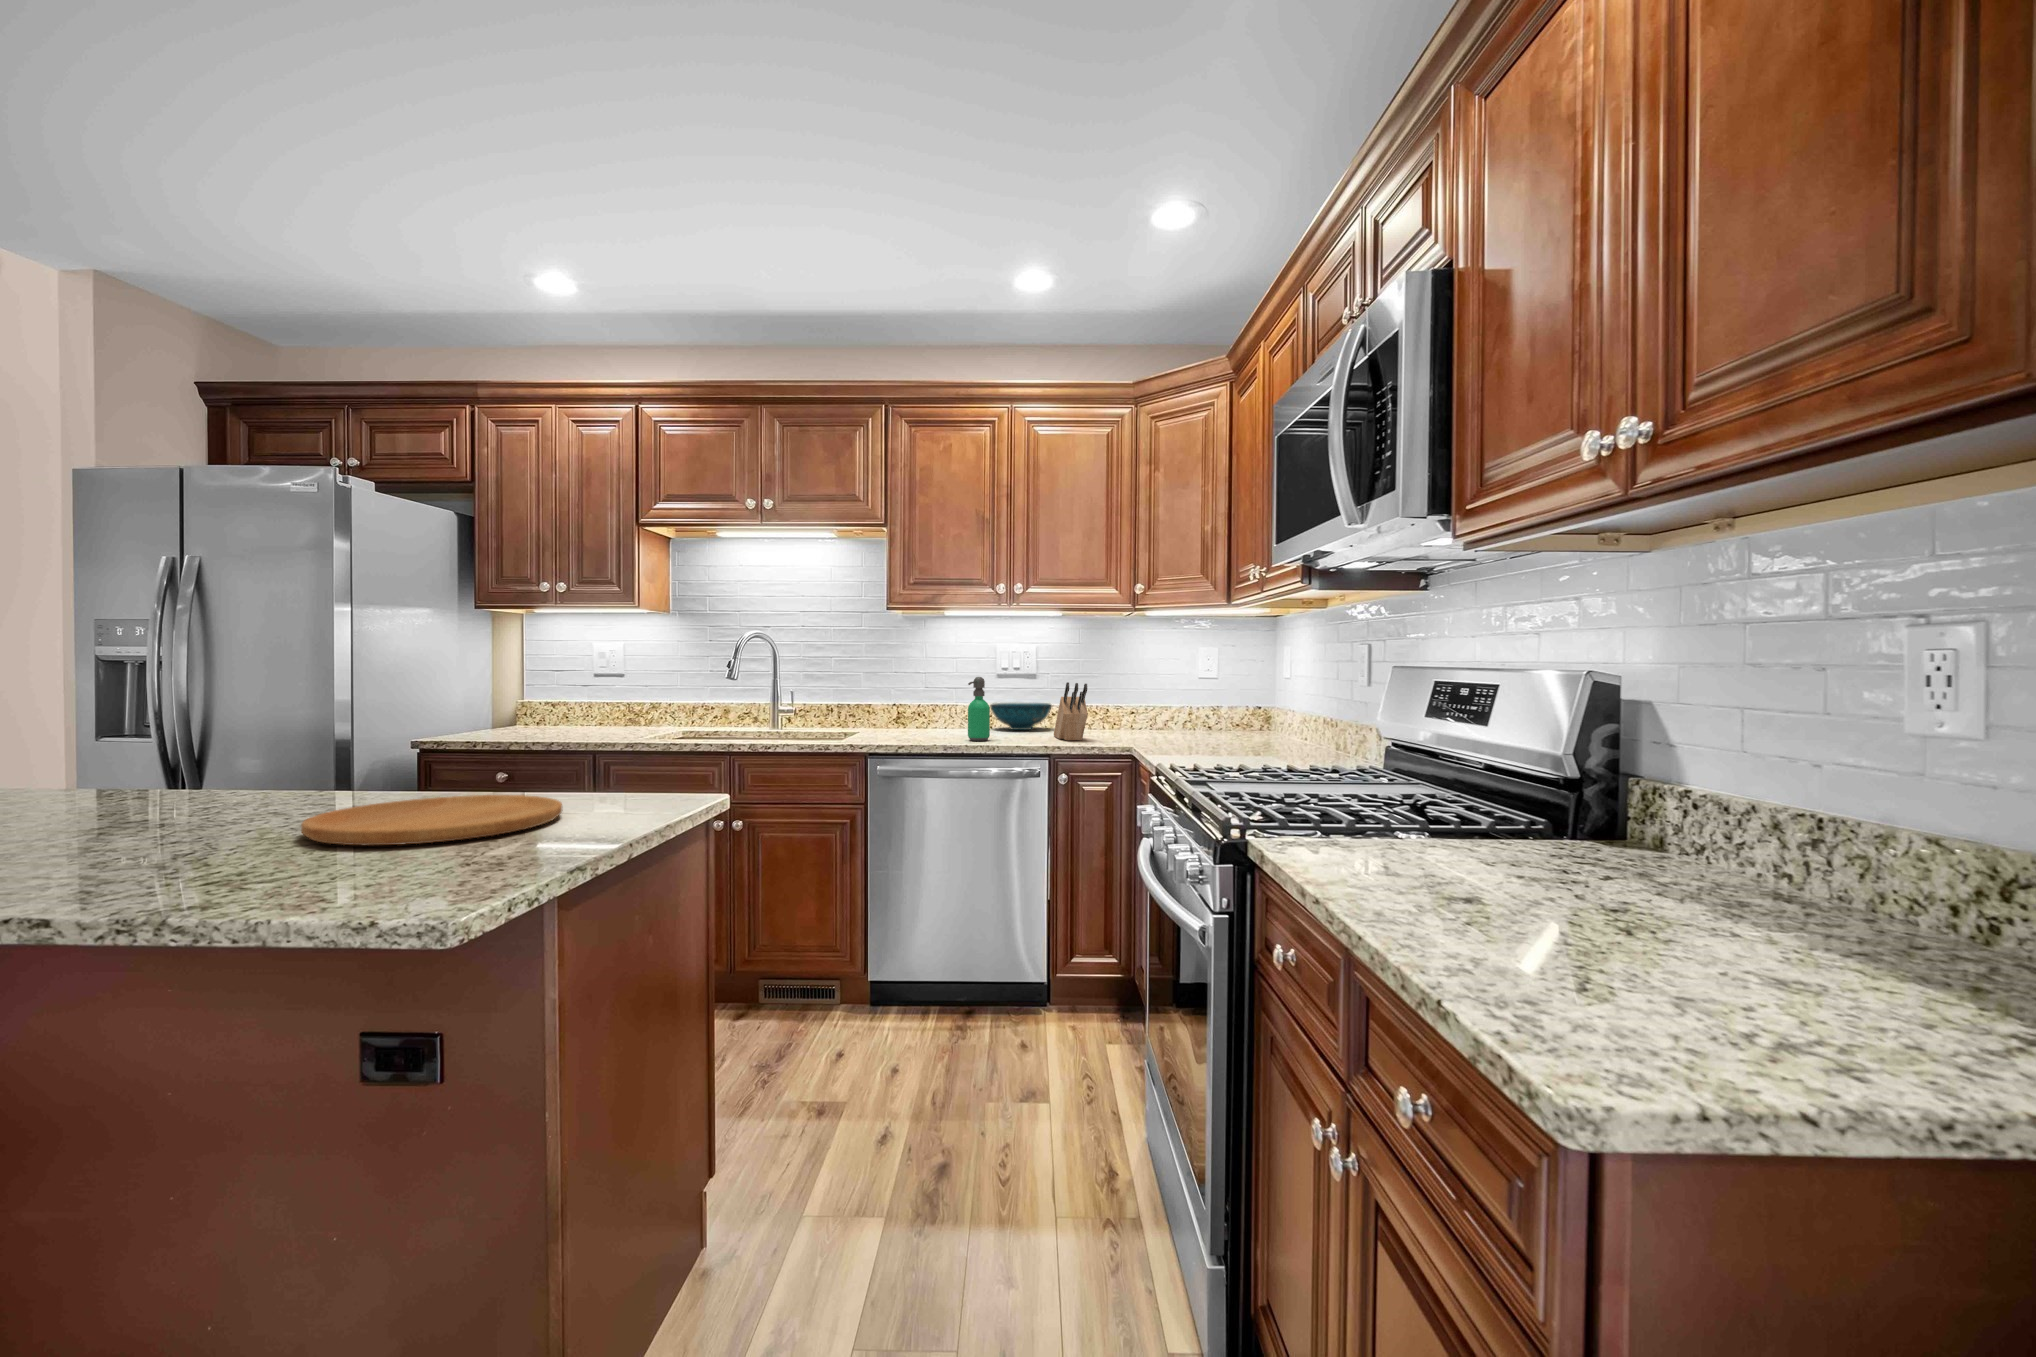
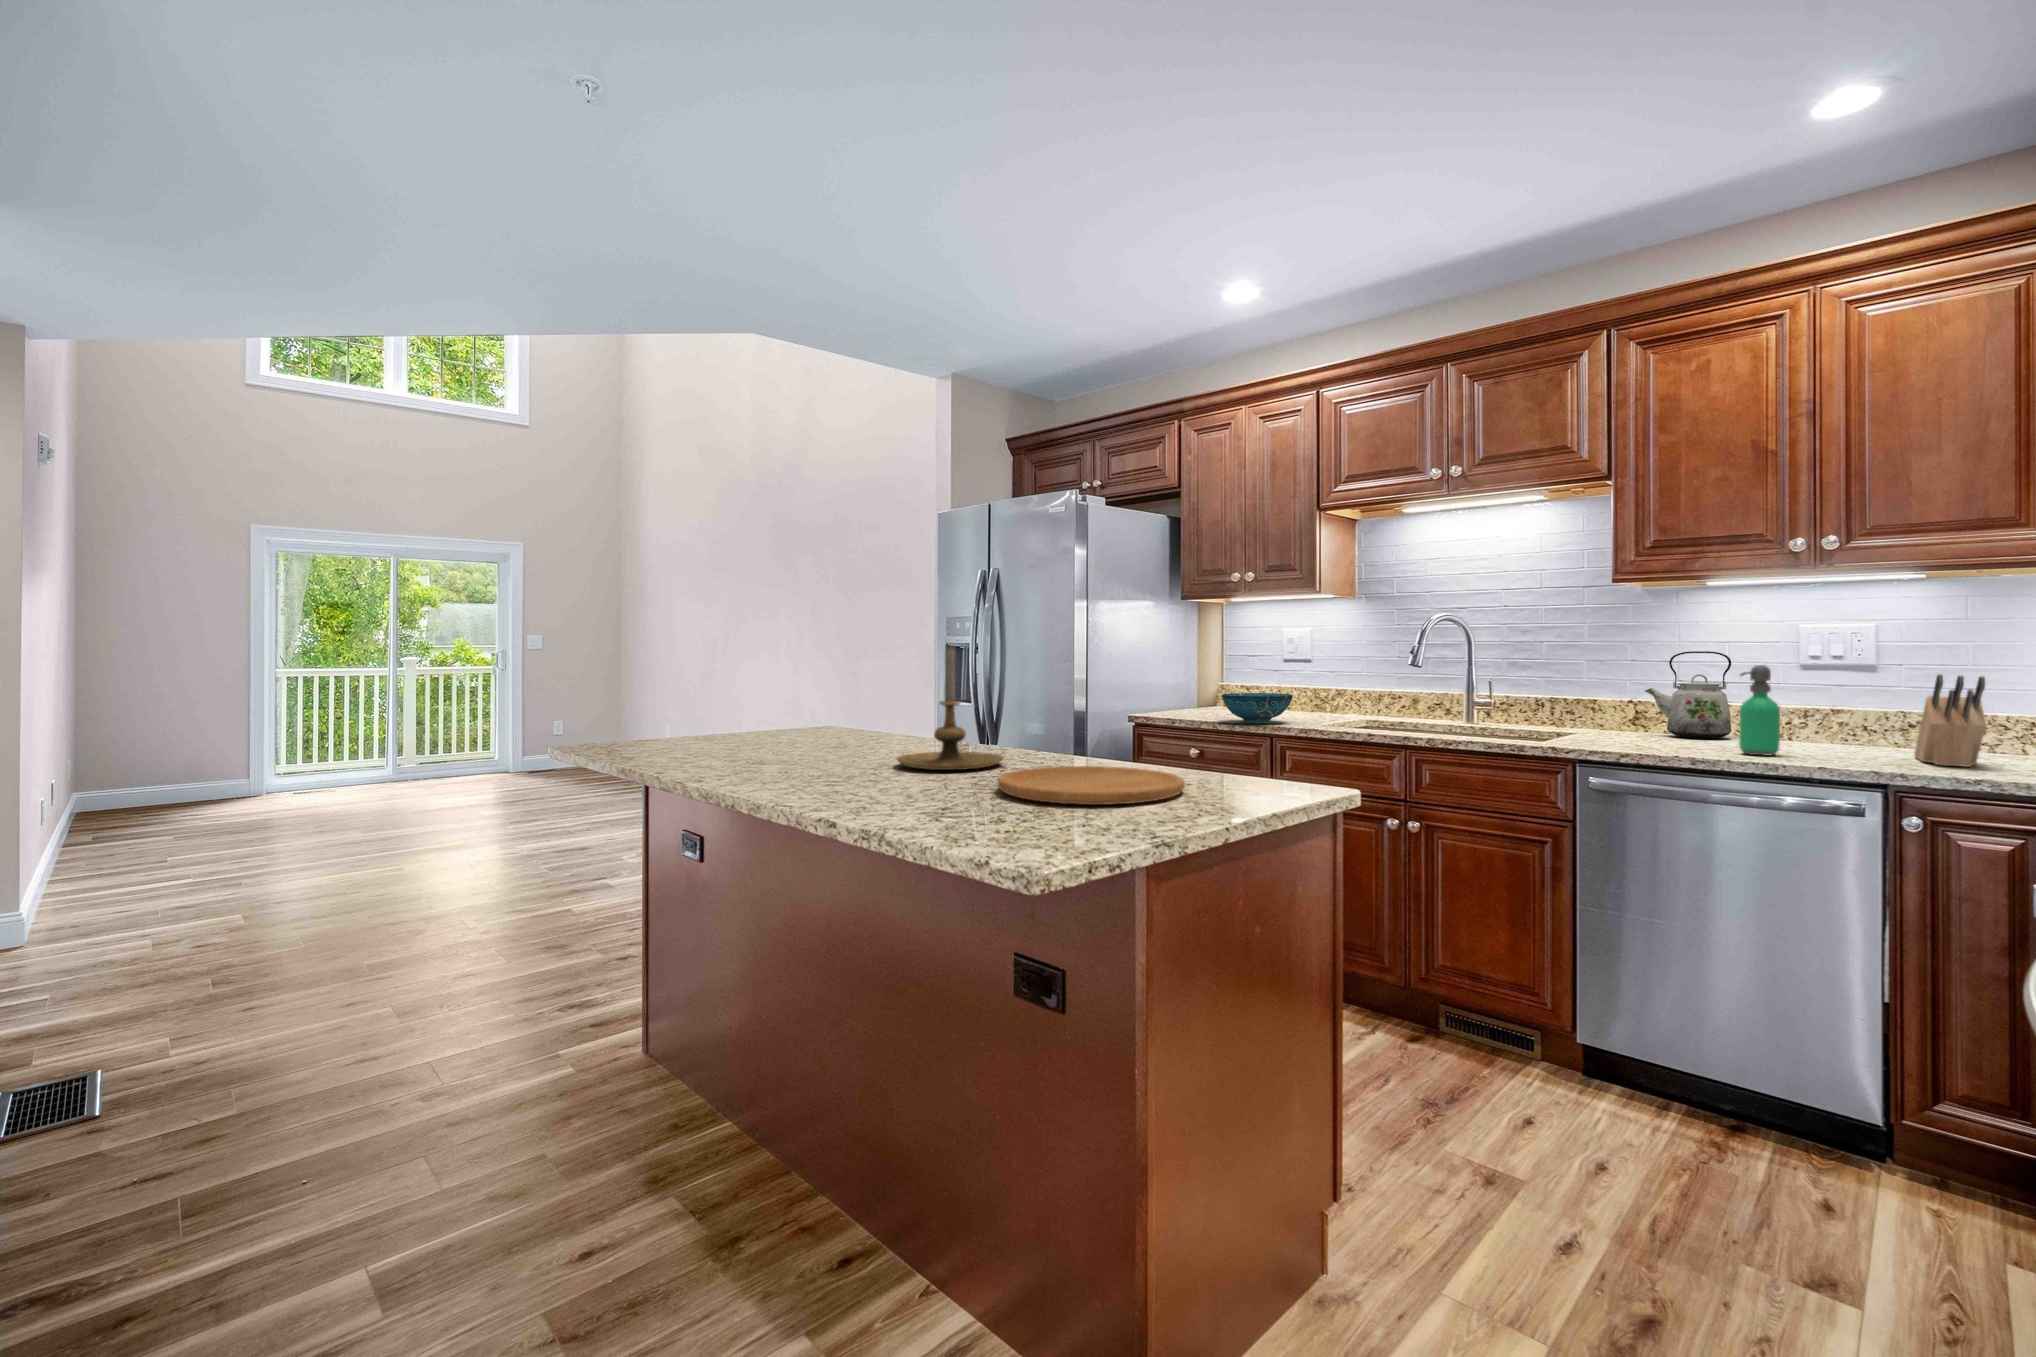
candle holder: none [72,652,278,828] -> present [897,645,1003,770]
kettle: none [905,667,957,731] -> present [1645,651,1731,738]
decorative bowl: present [990,703,1052,730] -> present [1222,693,1293,723]

